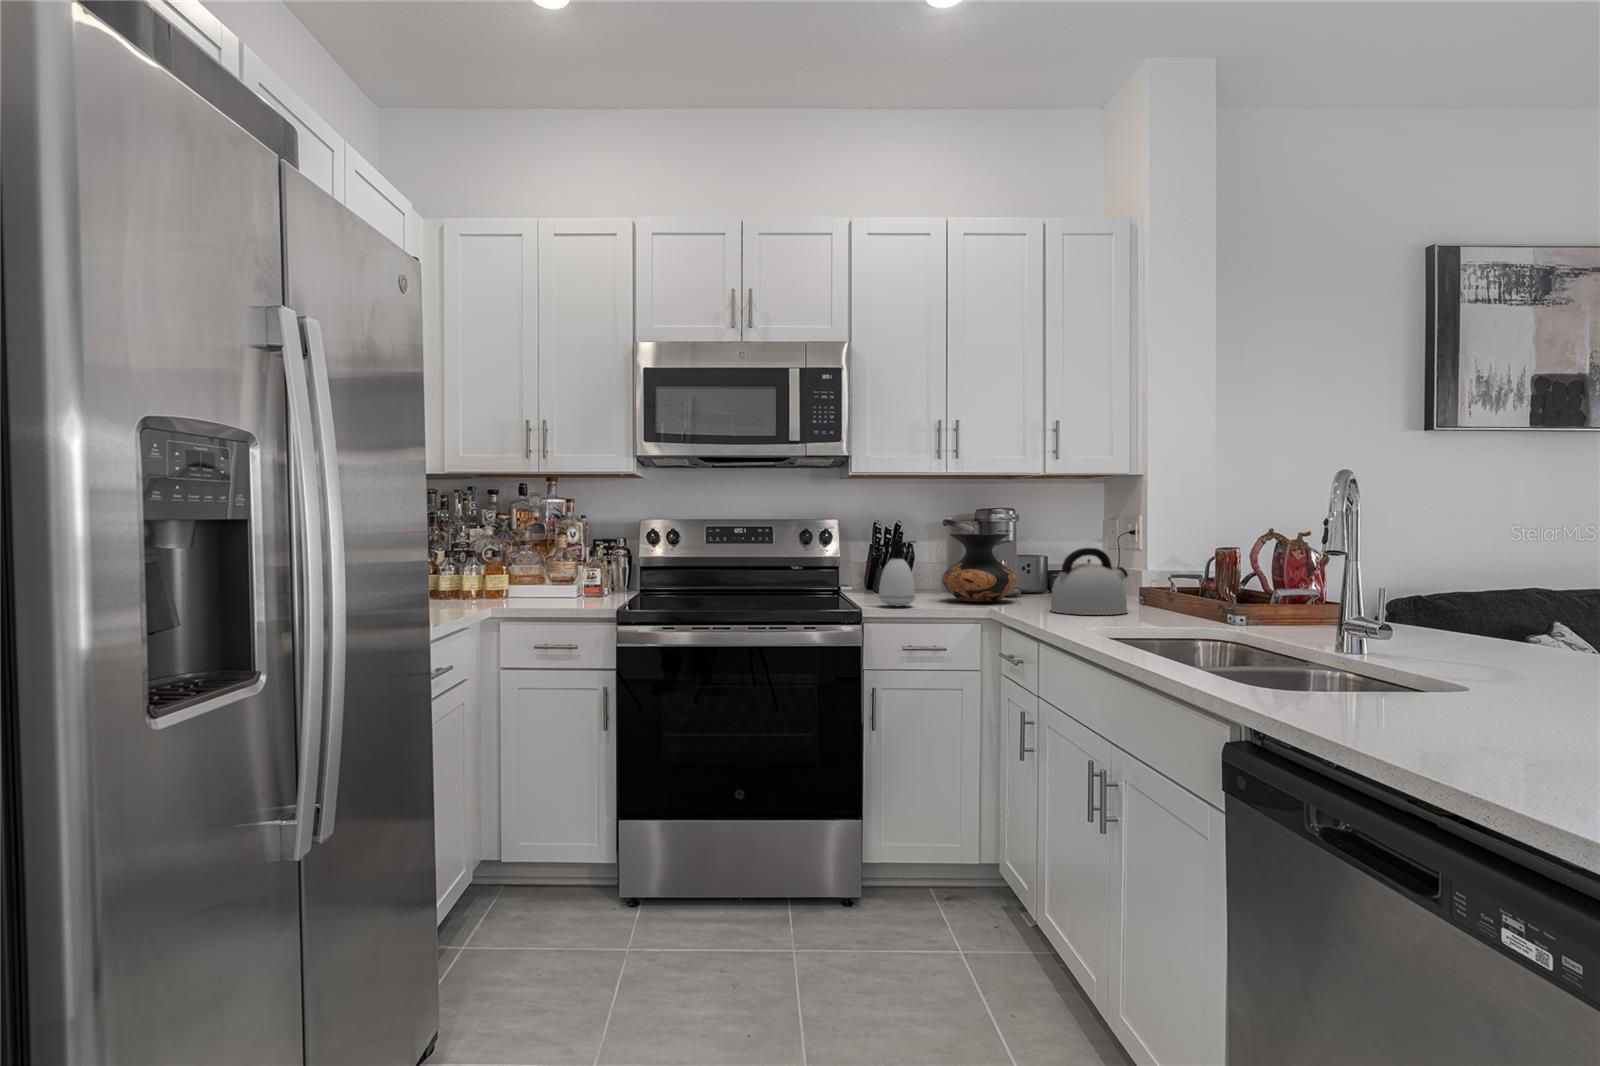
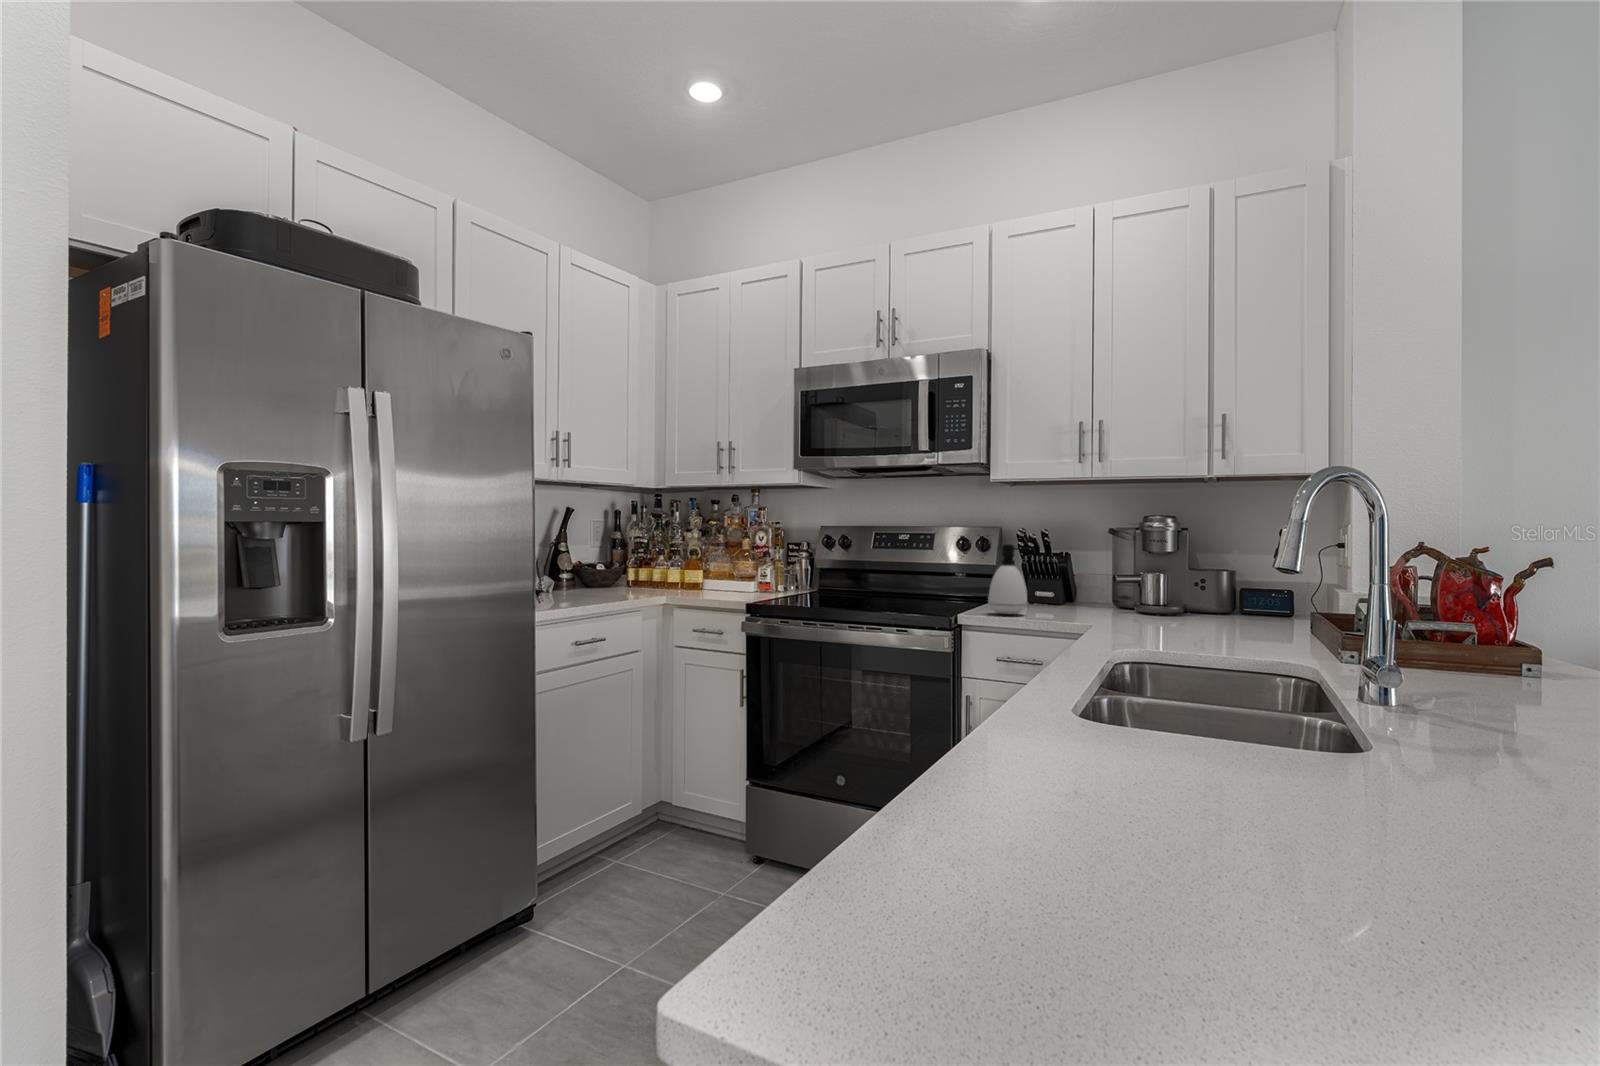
vase: present [942,534,1017,602] -> none [1075,542,1162,617]
kettle: present [1050,548,1128,615] -> none [1163,558,1272,639]

